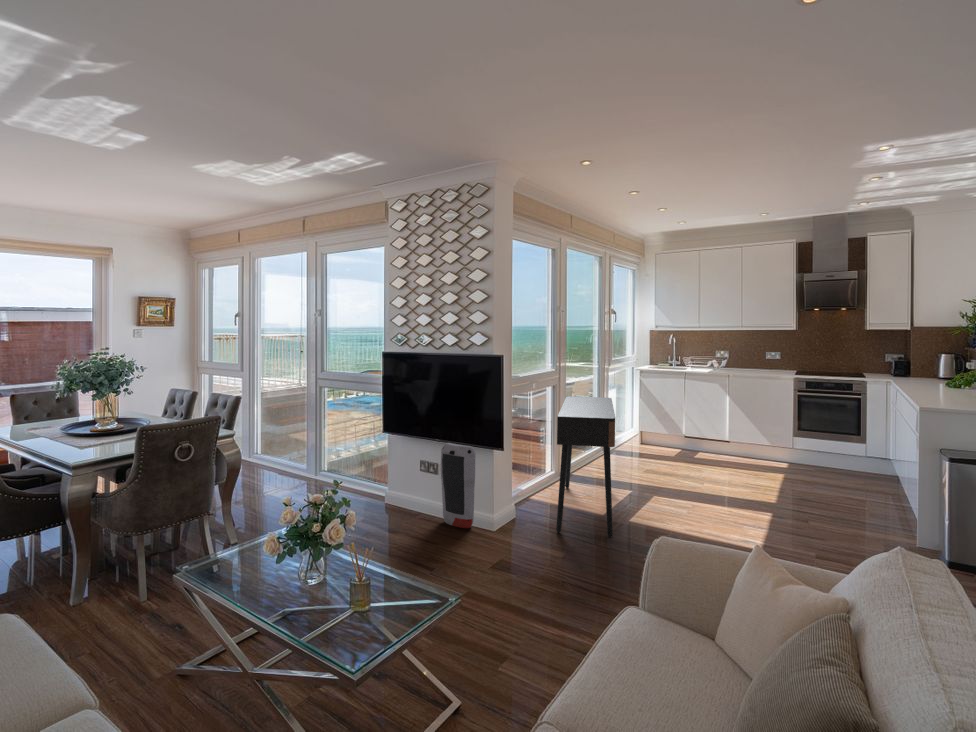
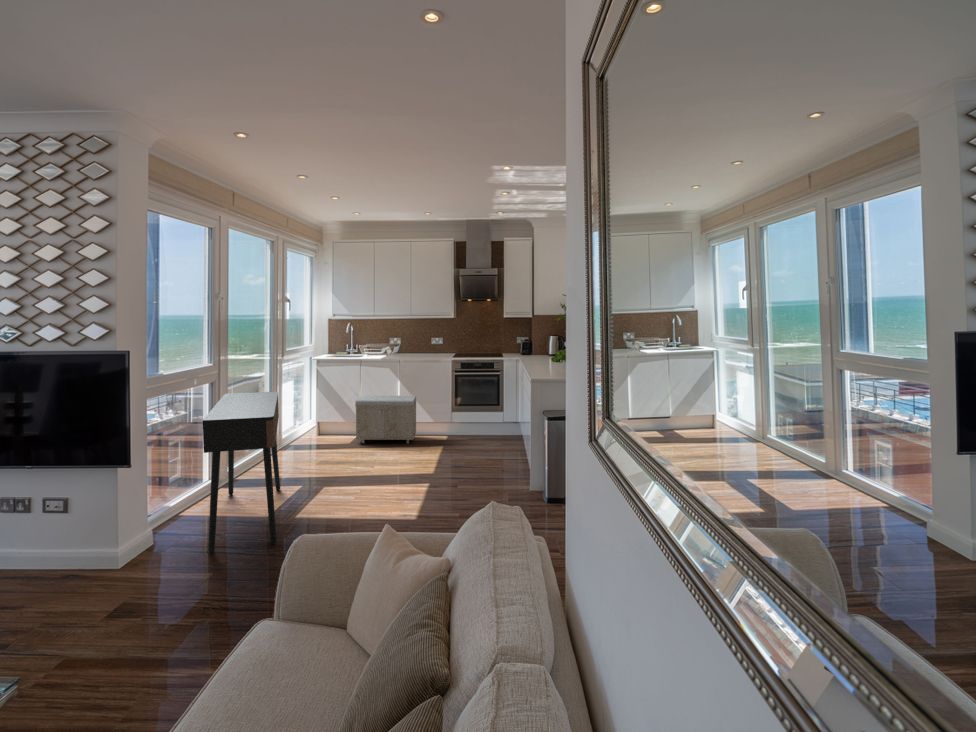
storage bench: none [678,409,747,464] -> present [355,395,416,443]
air purifier: present [441,443,475,528] -> none [30,468,89,576]

